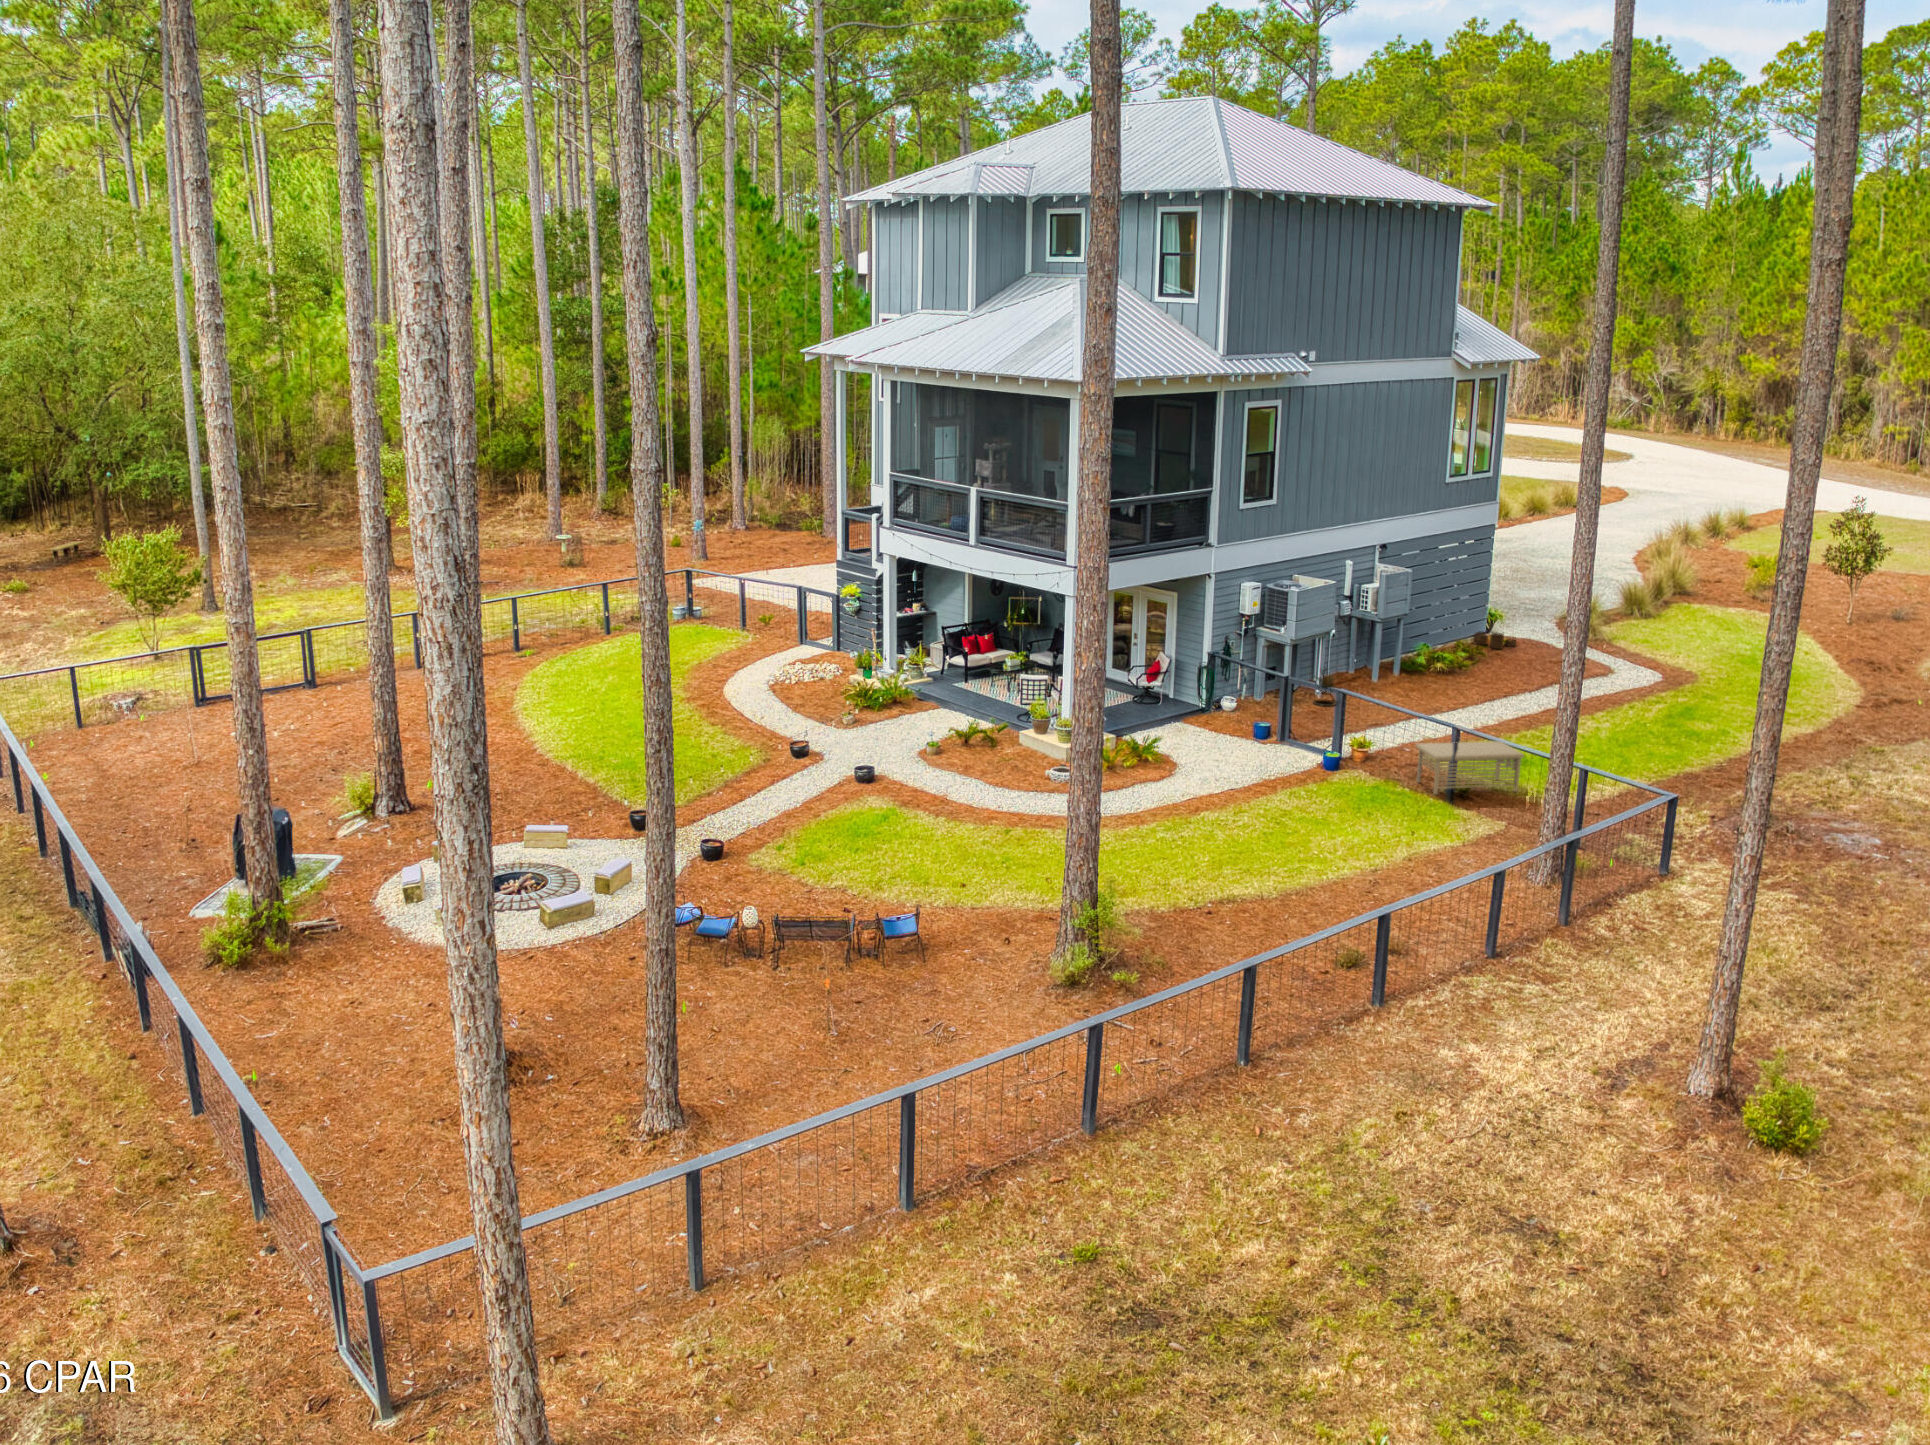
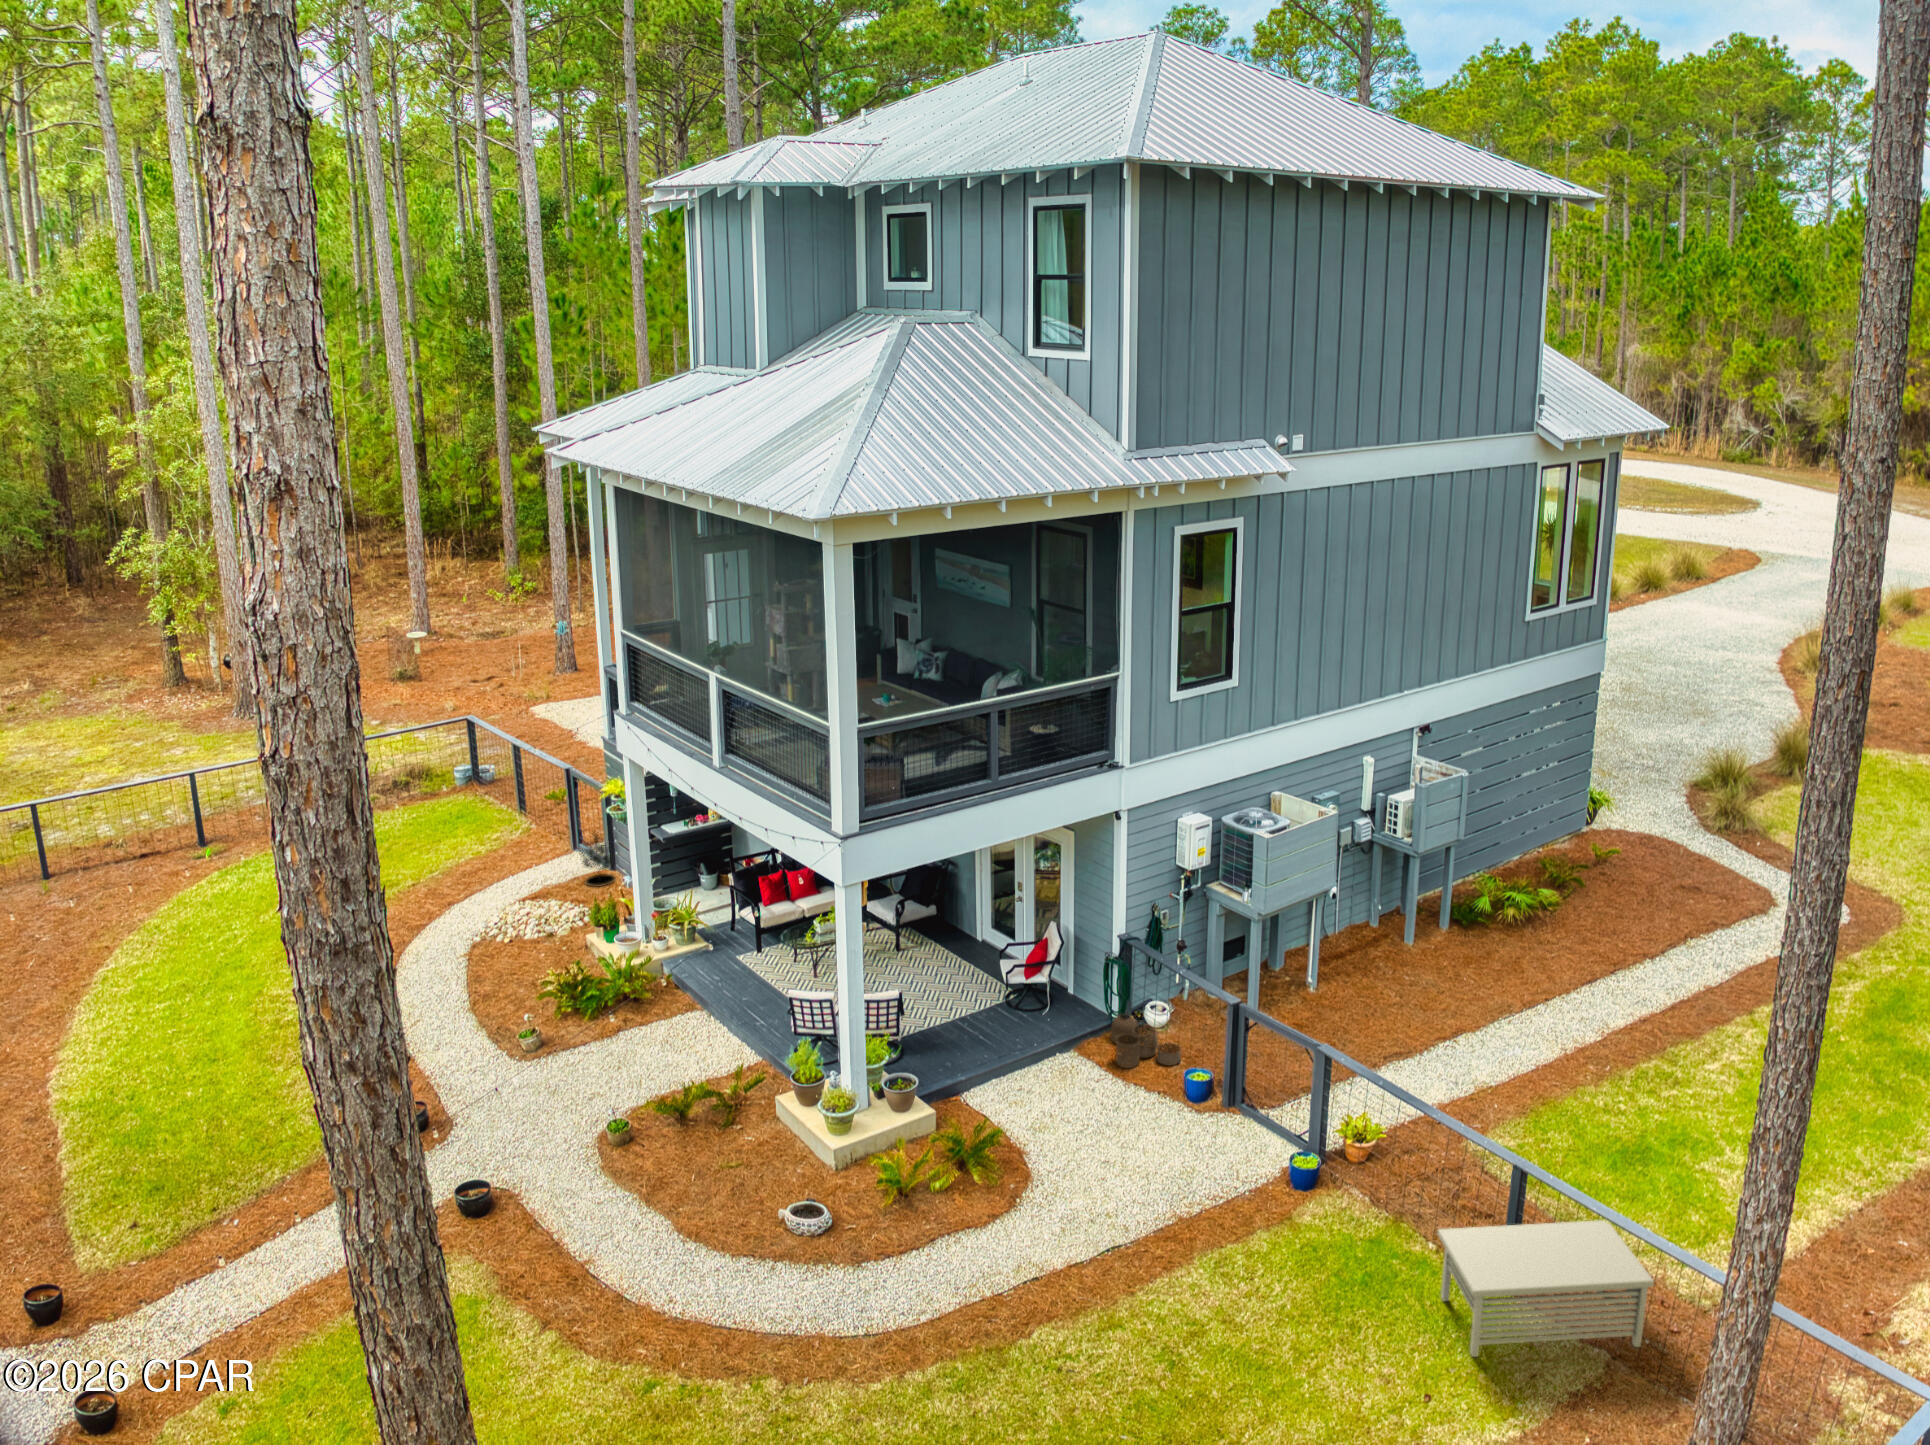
woven basket: present [1473,631,1517,649] -> present [1111,1014,1181,1068]
potted tree: present [1313,669,1335,706] -> present [579,832,616,887]

